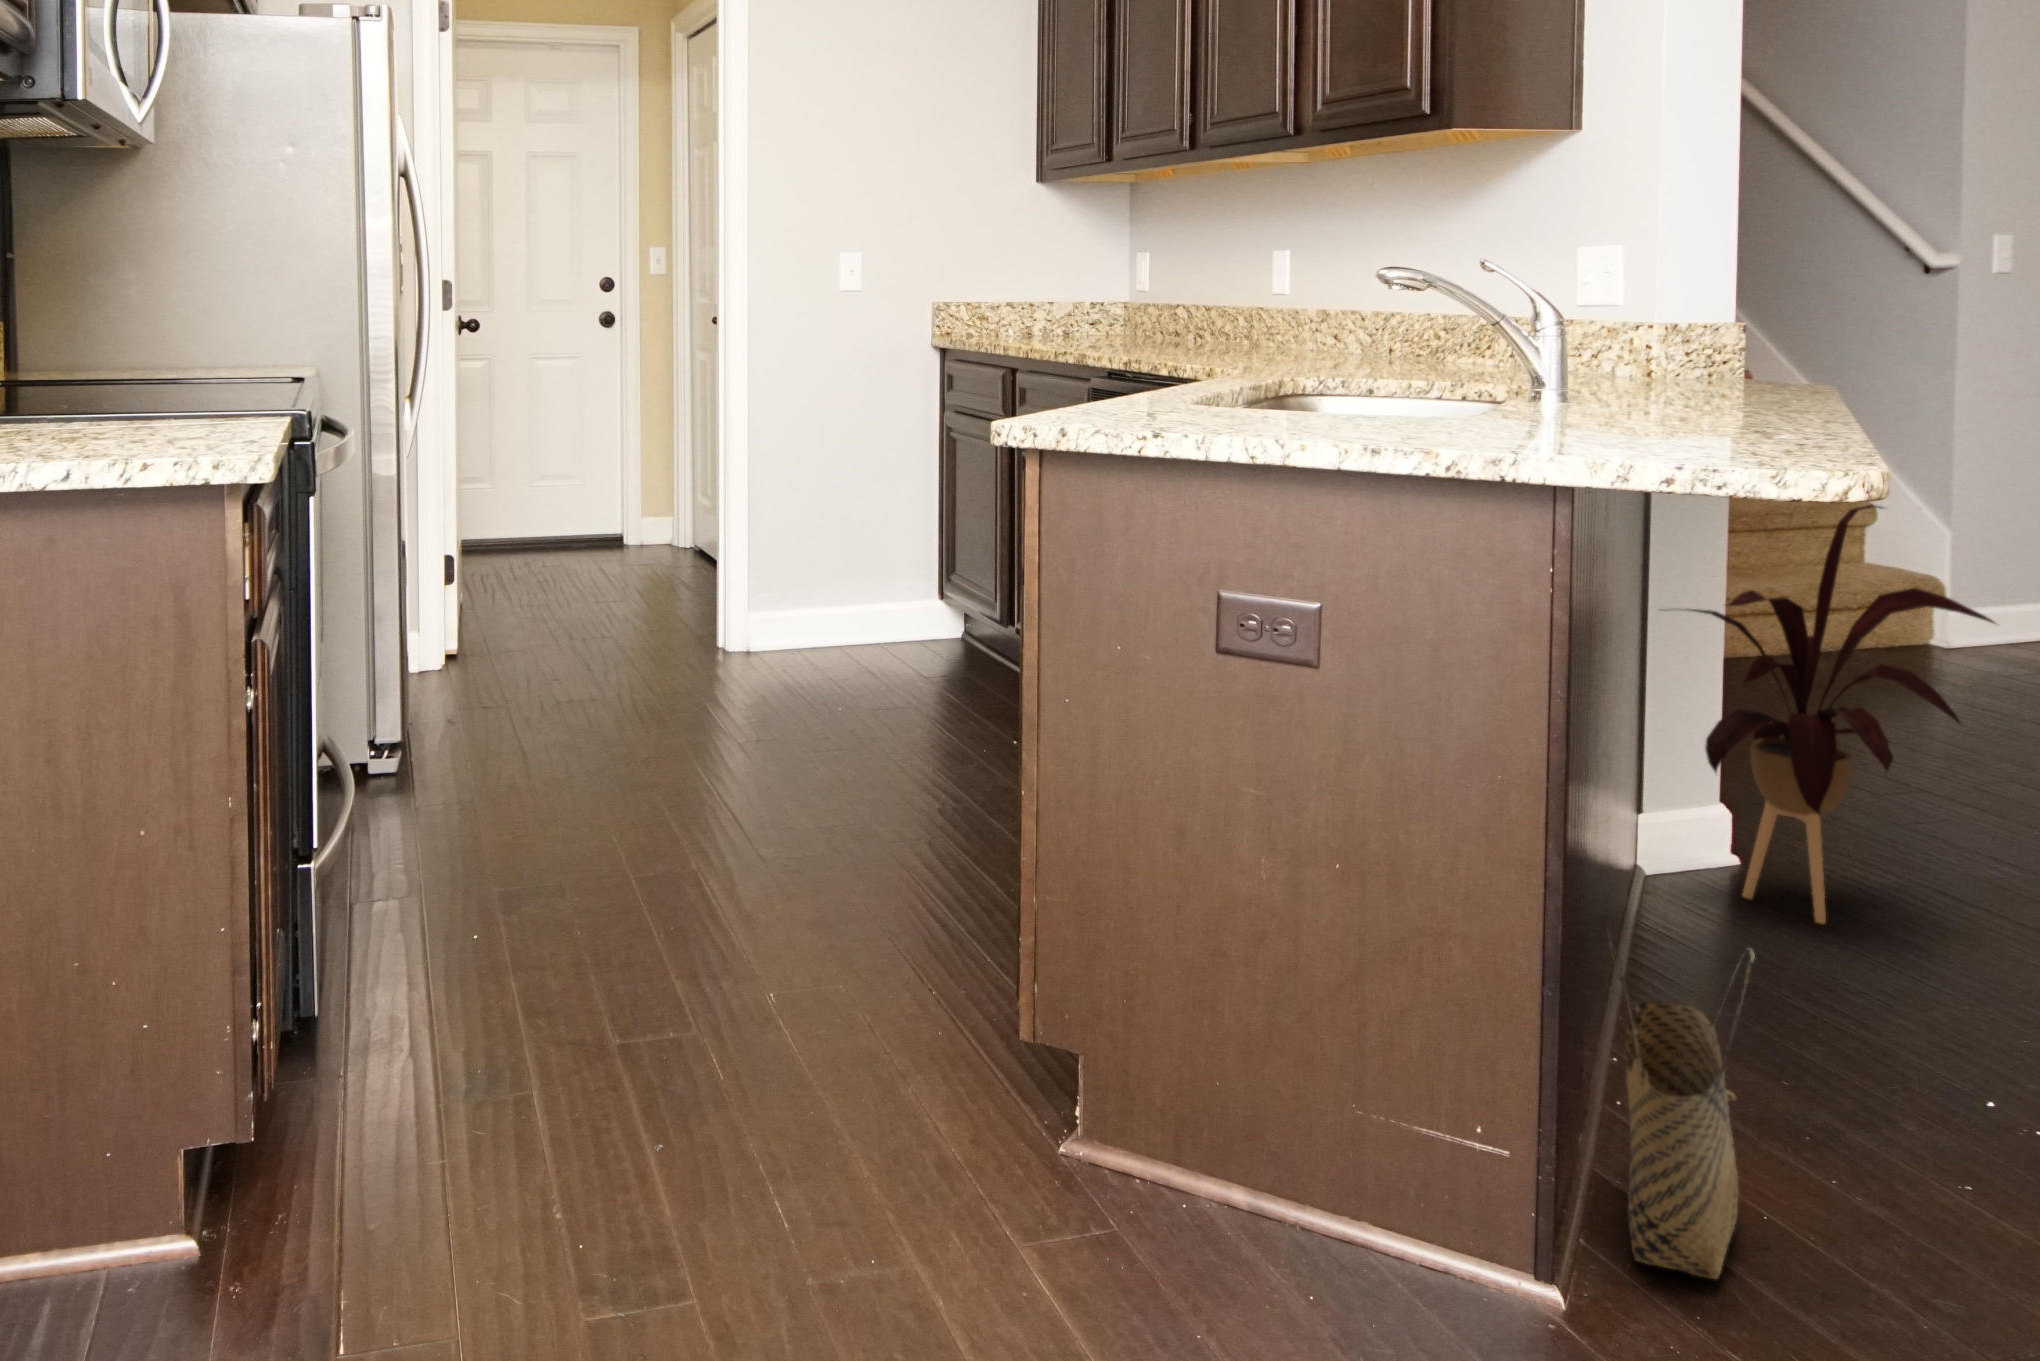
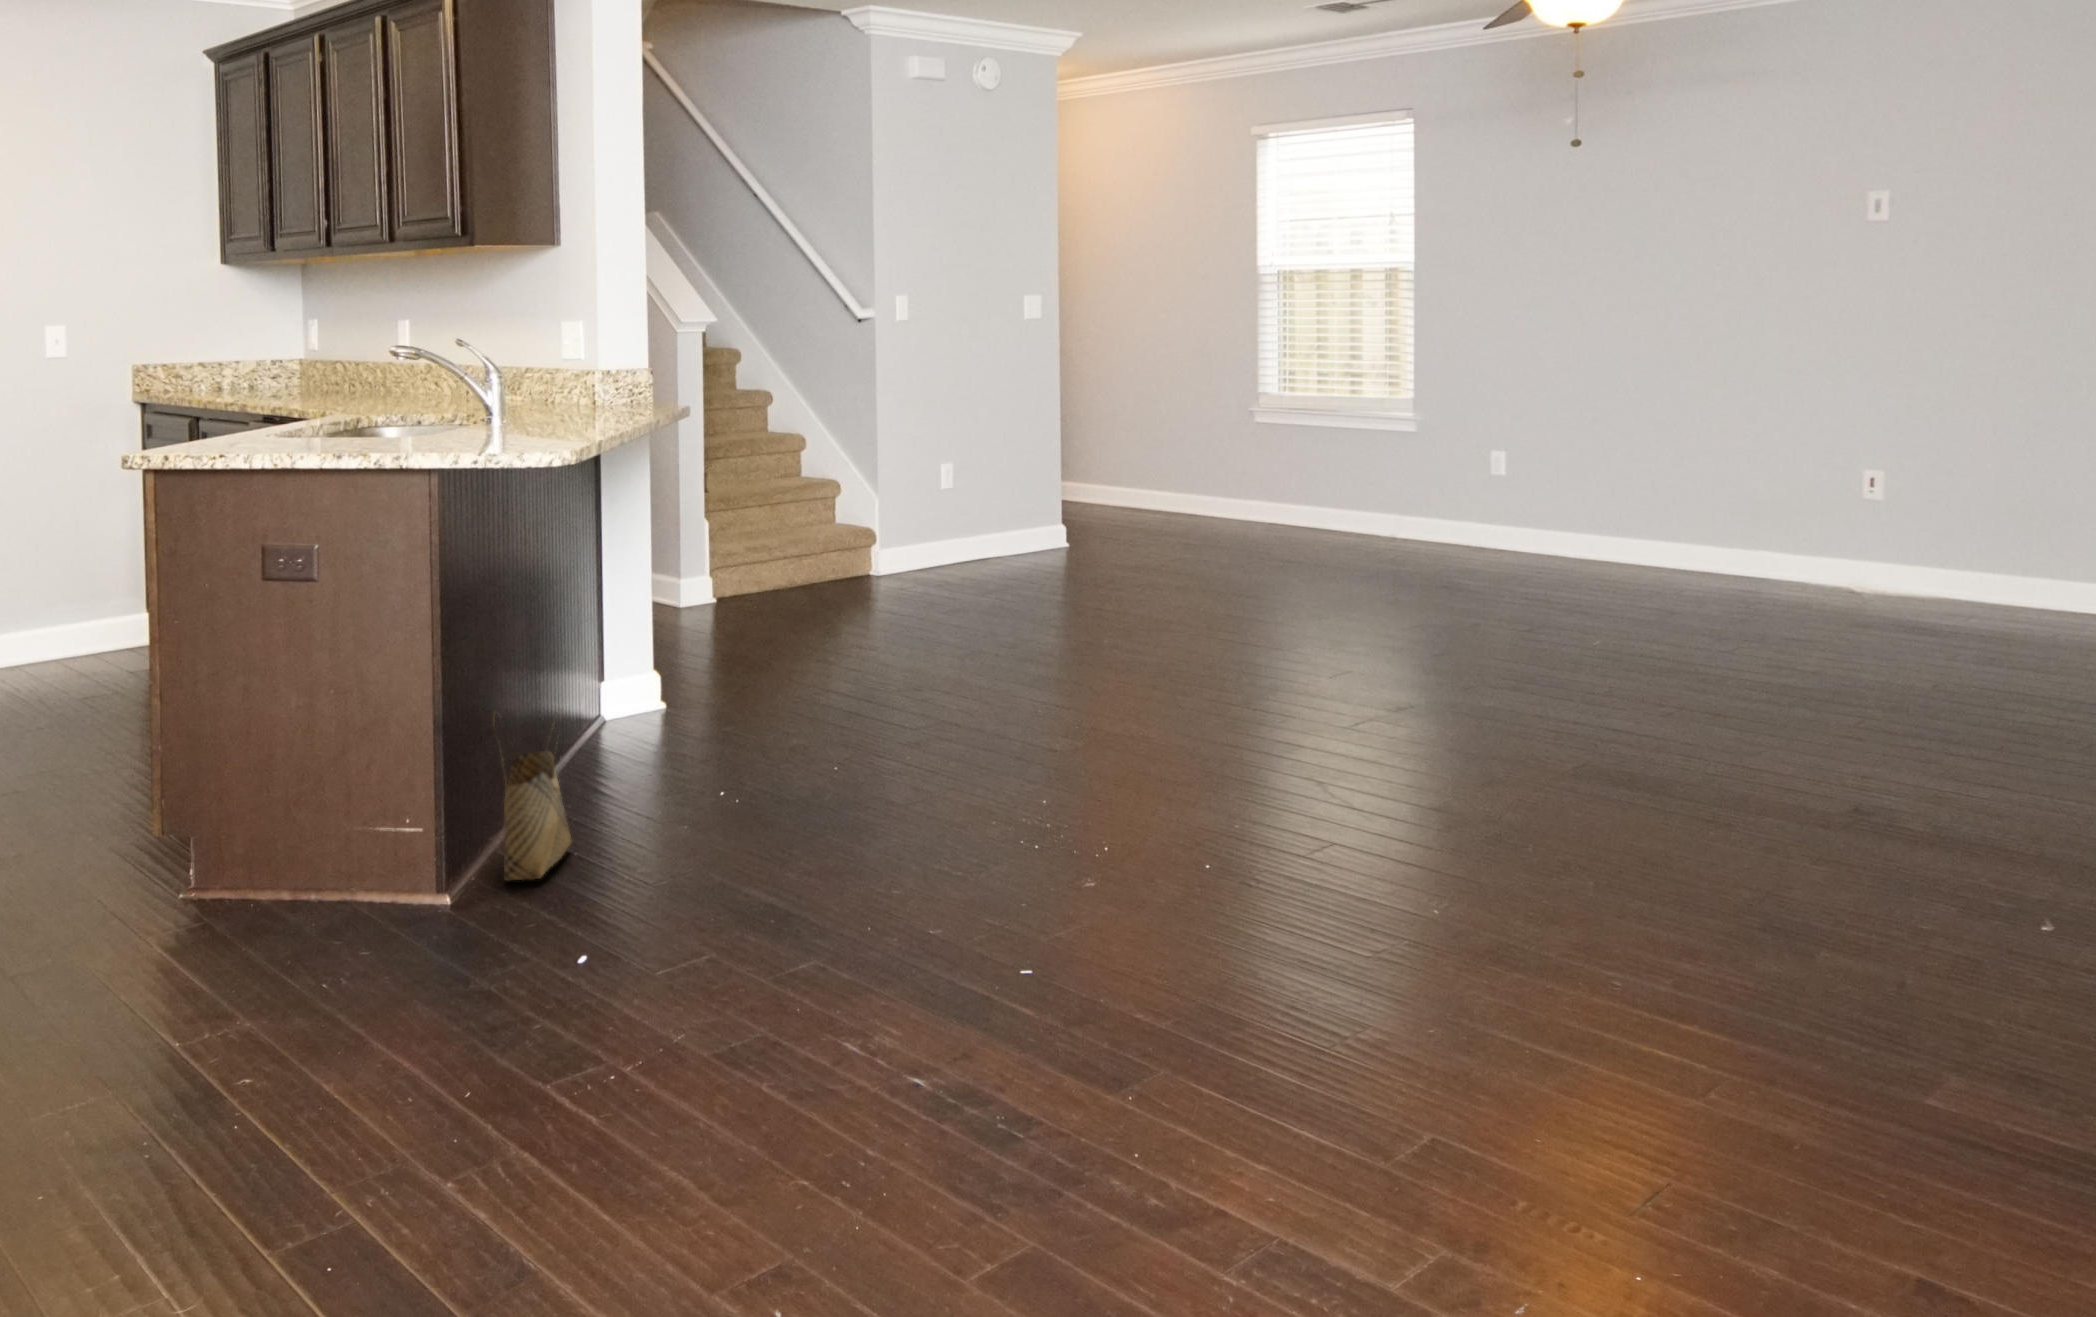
house plant: present [1664,504,1994,924] -> none [606,476,781,730]

